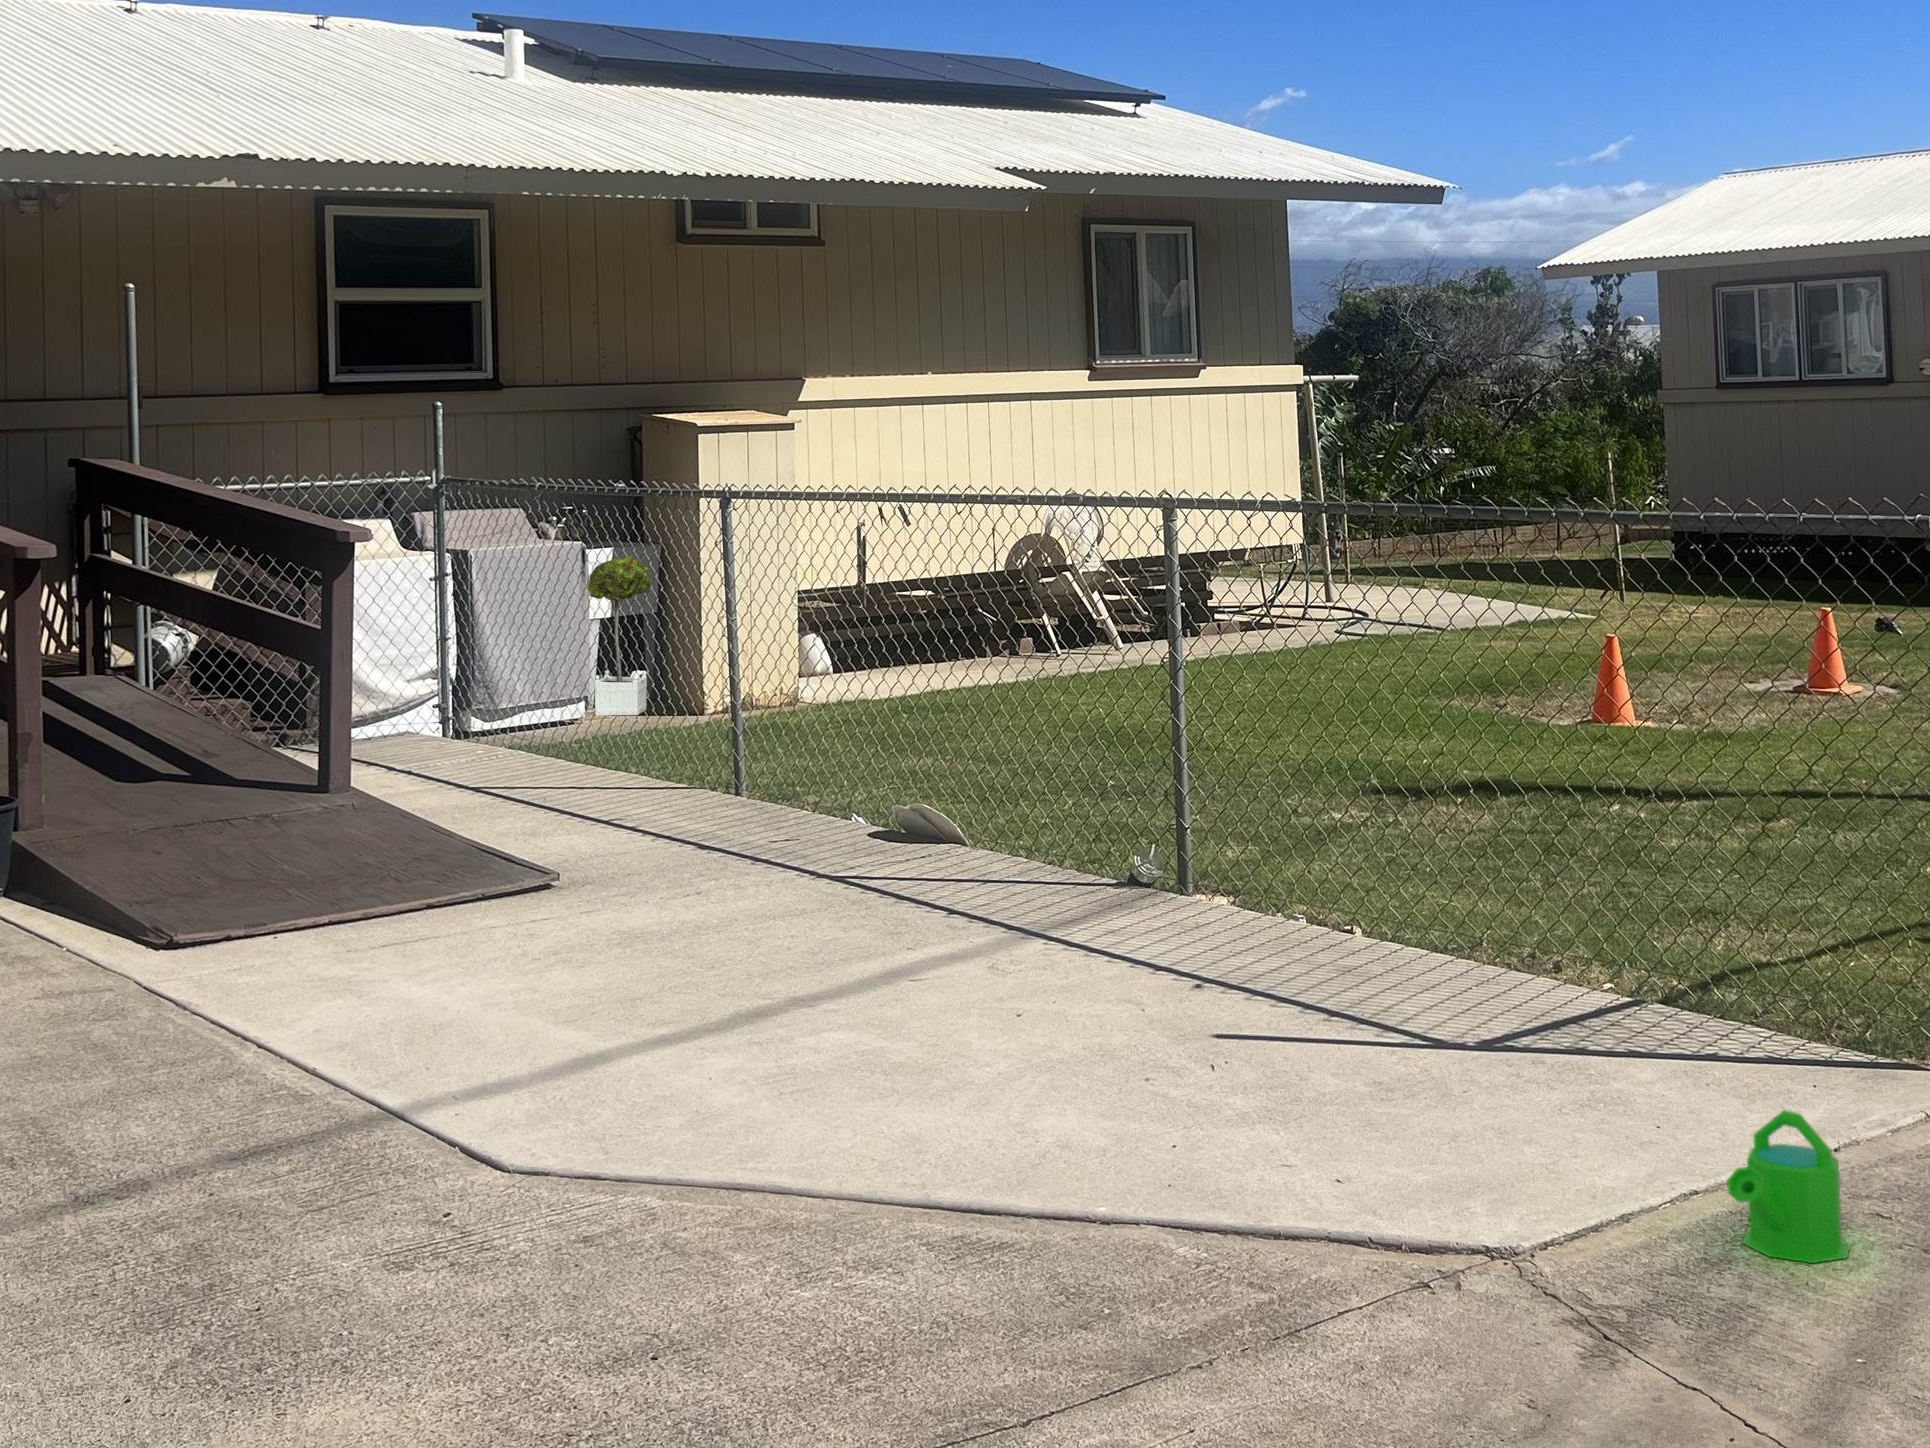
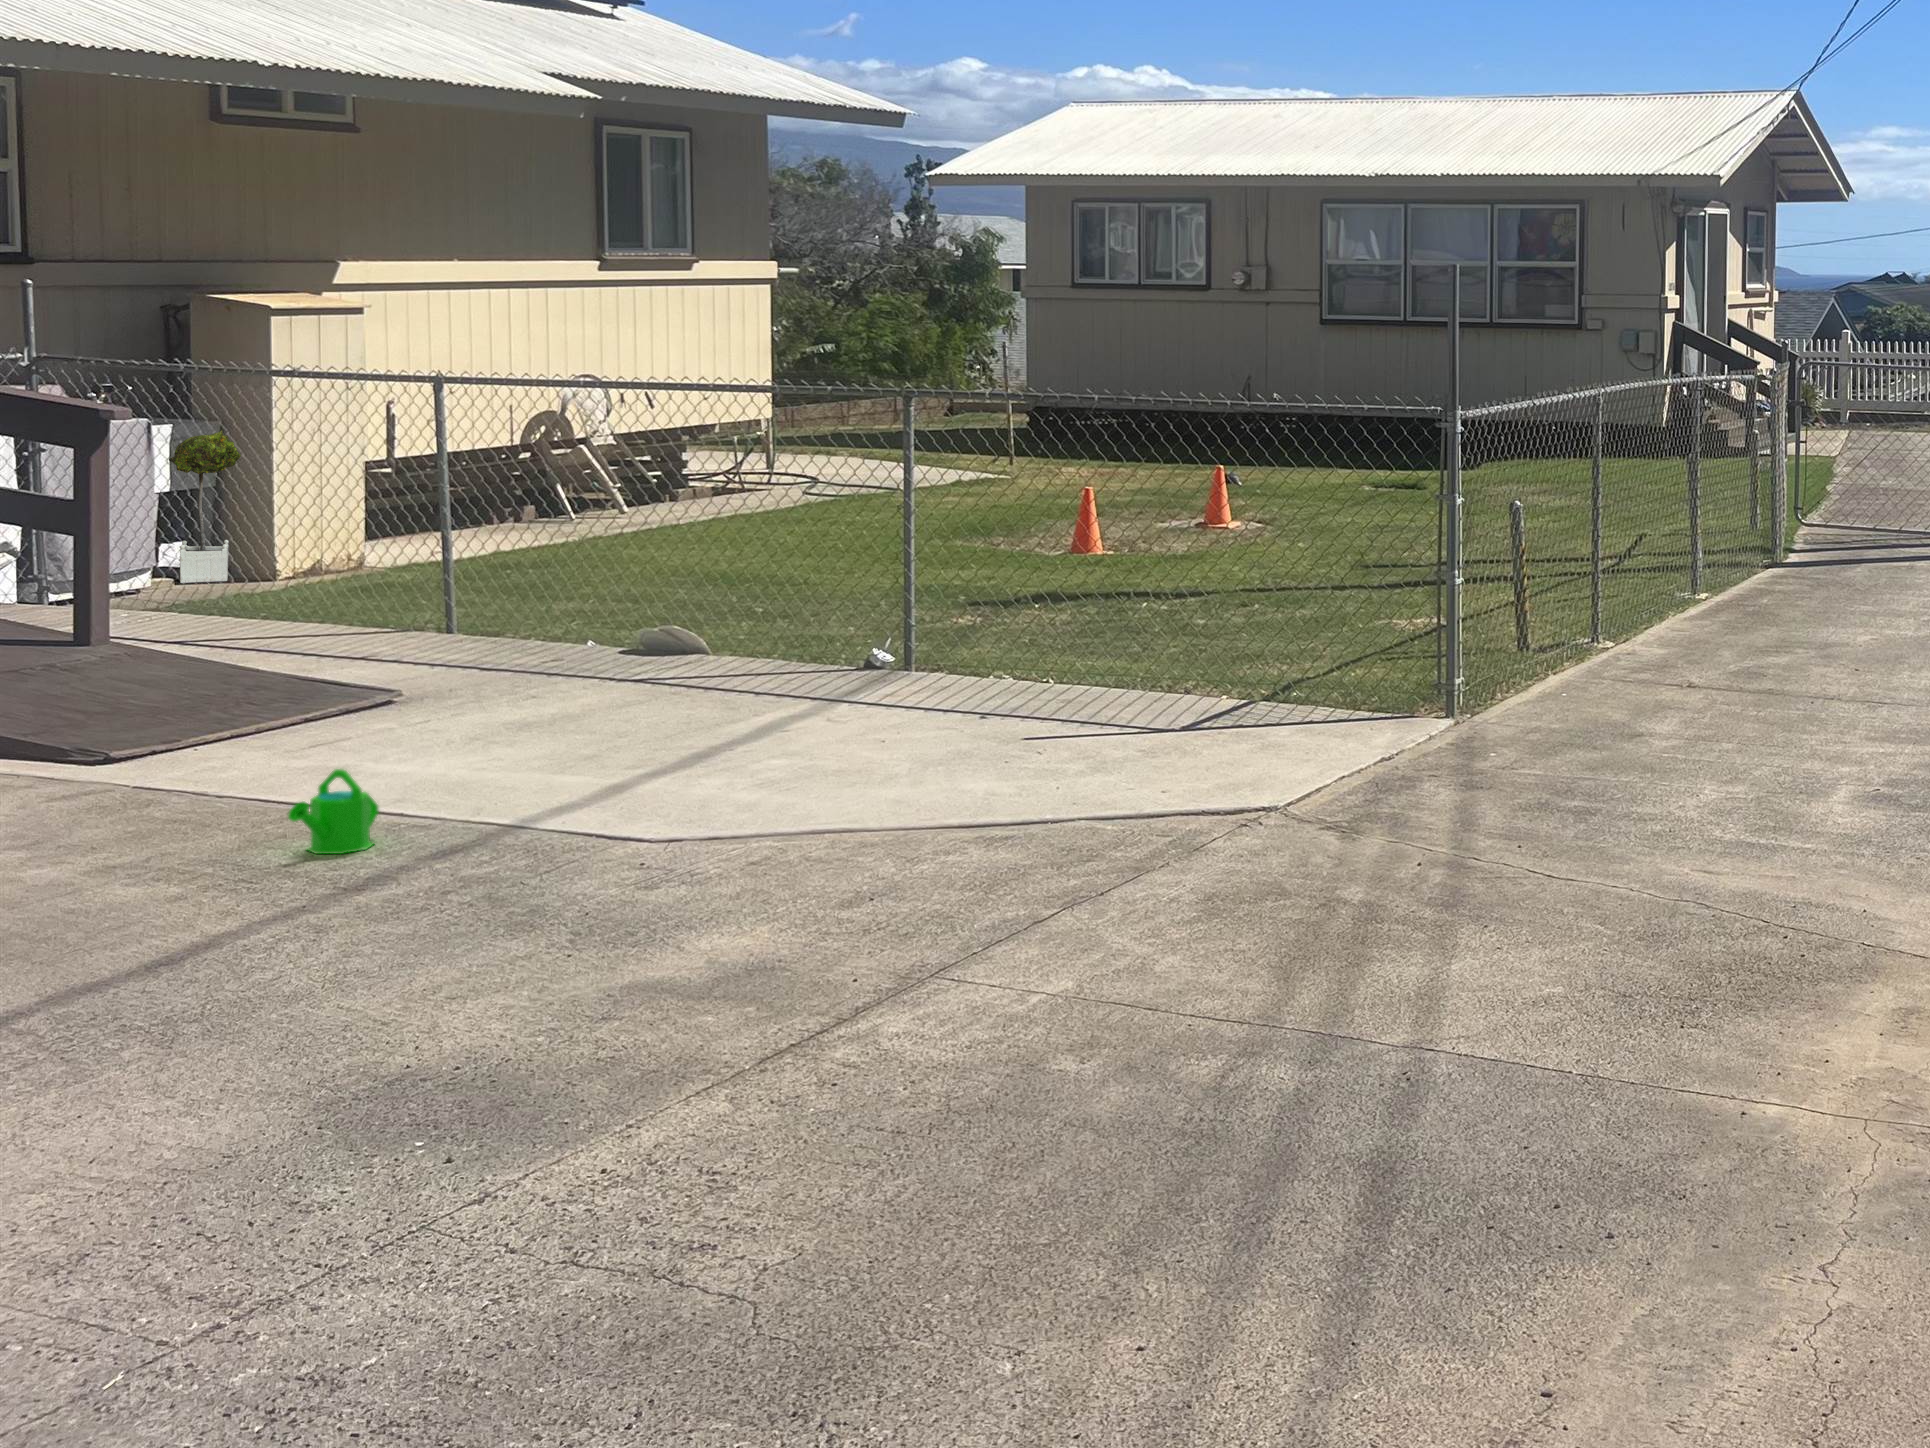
watering can: present [1728,1110,1850,1263] -> present [288,769,379,854]

